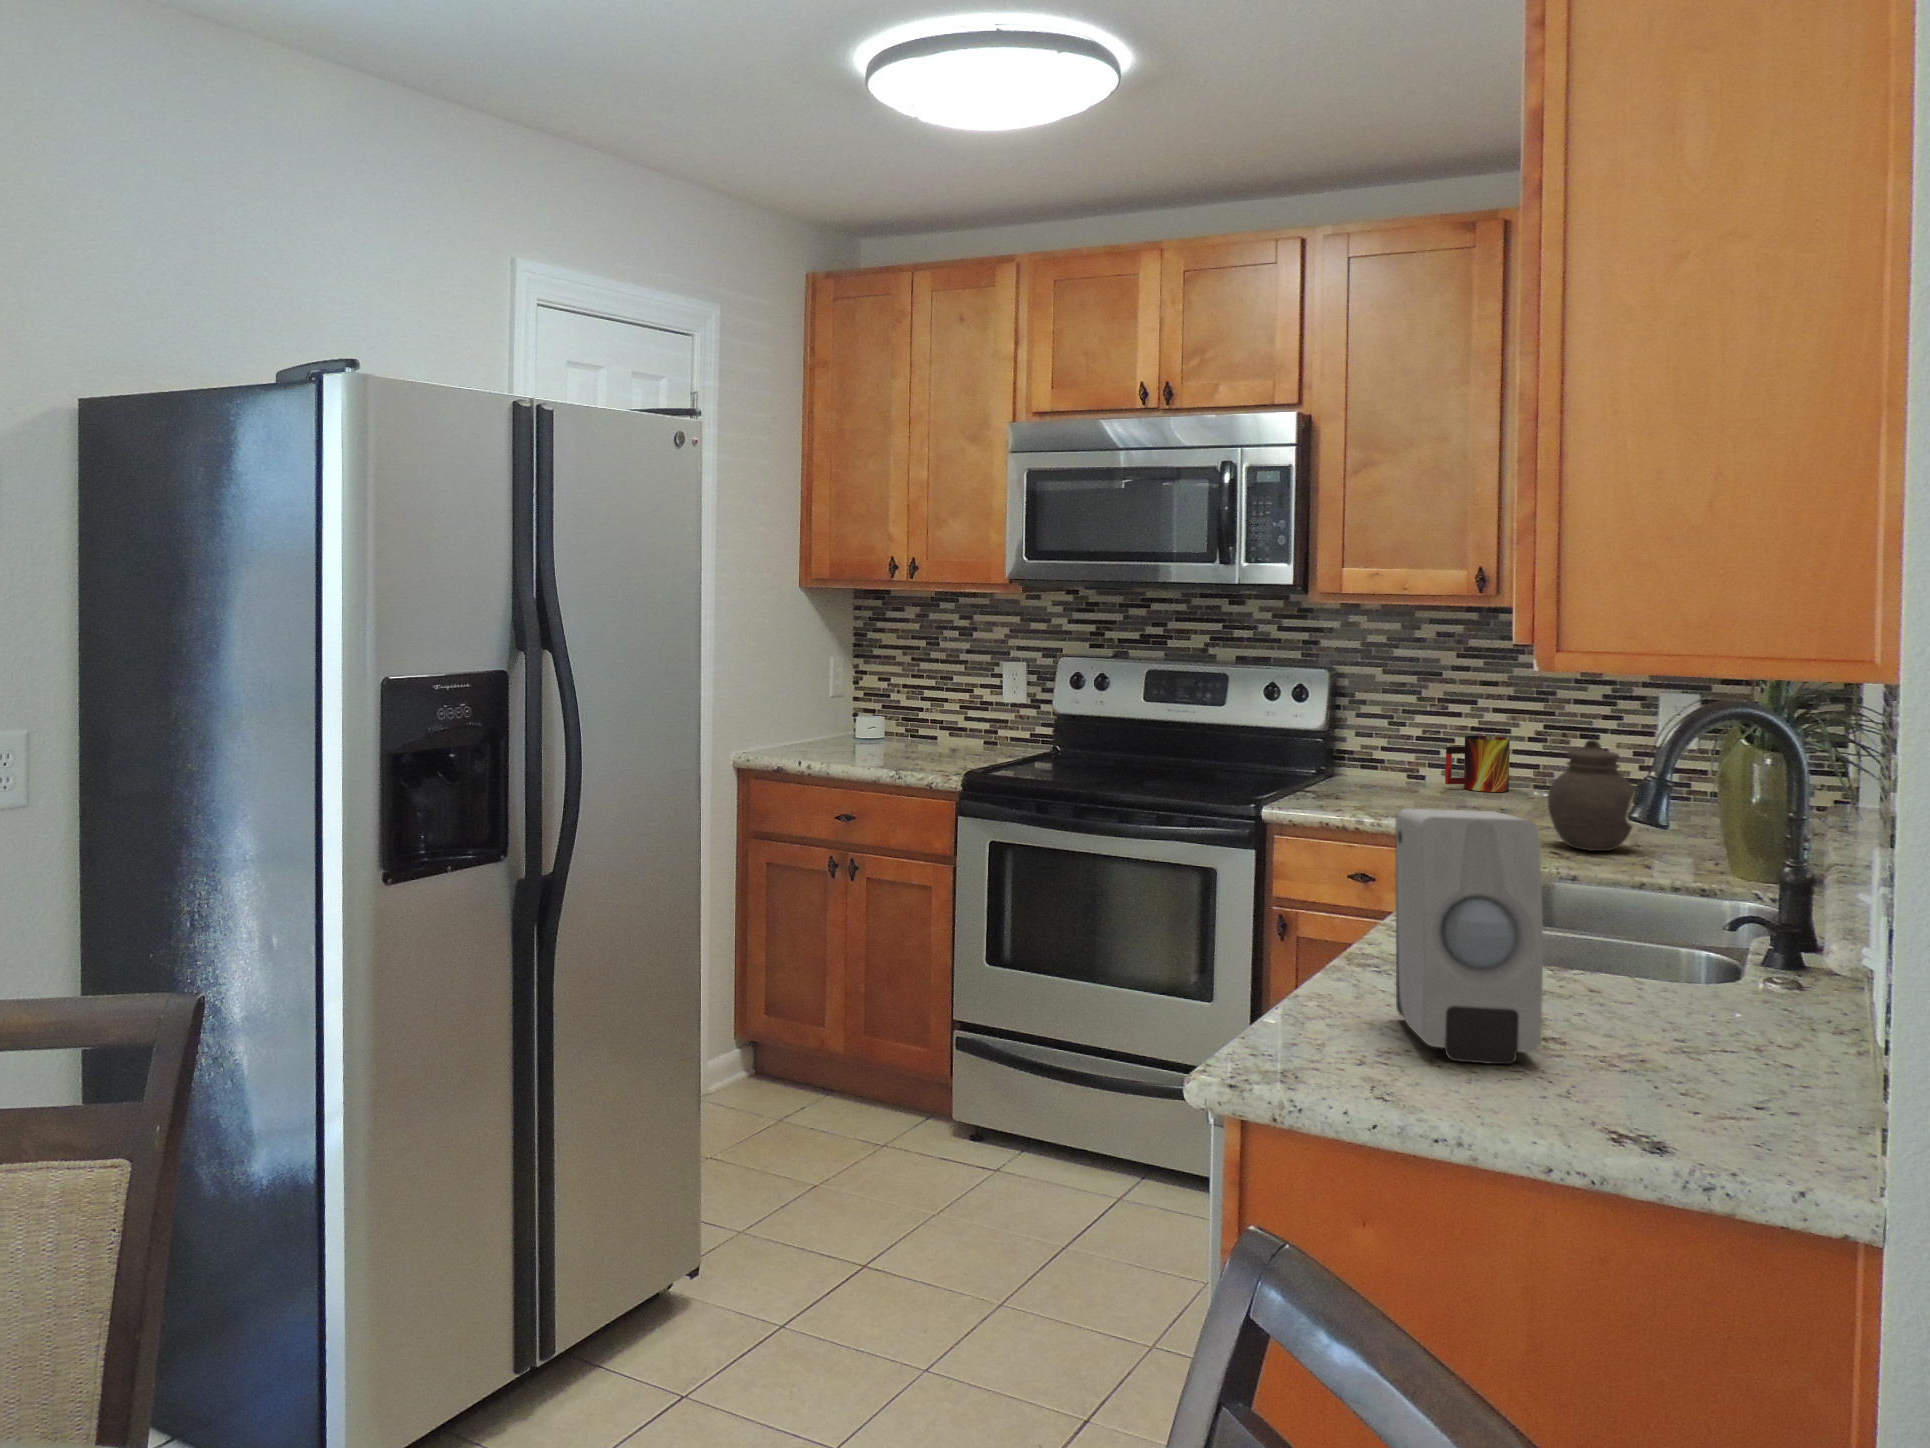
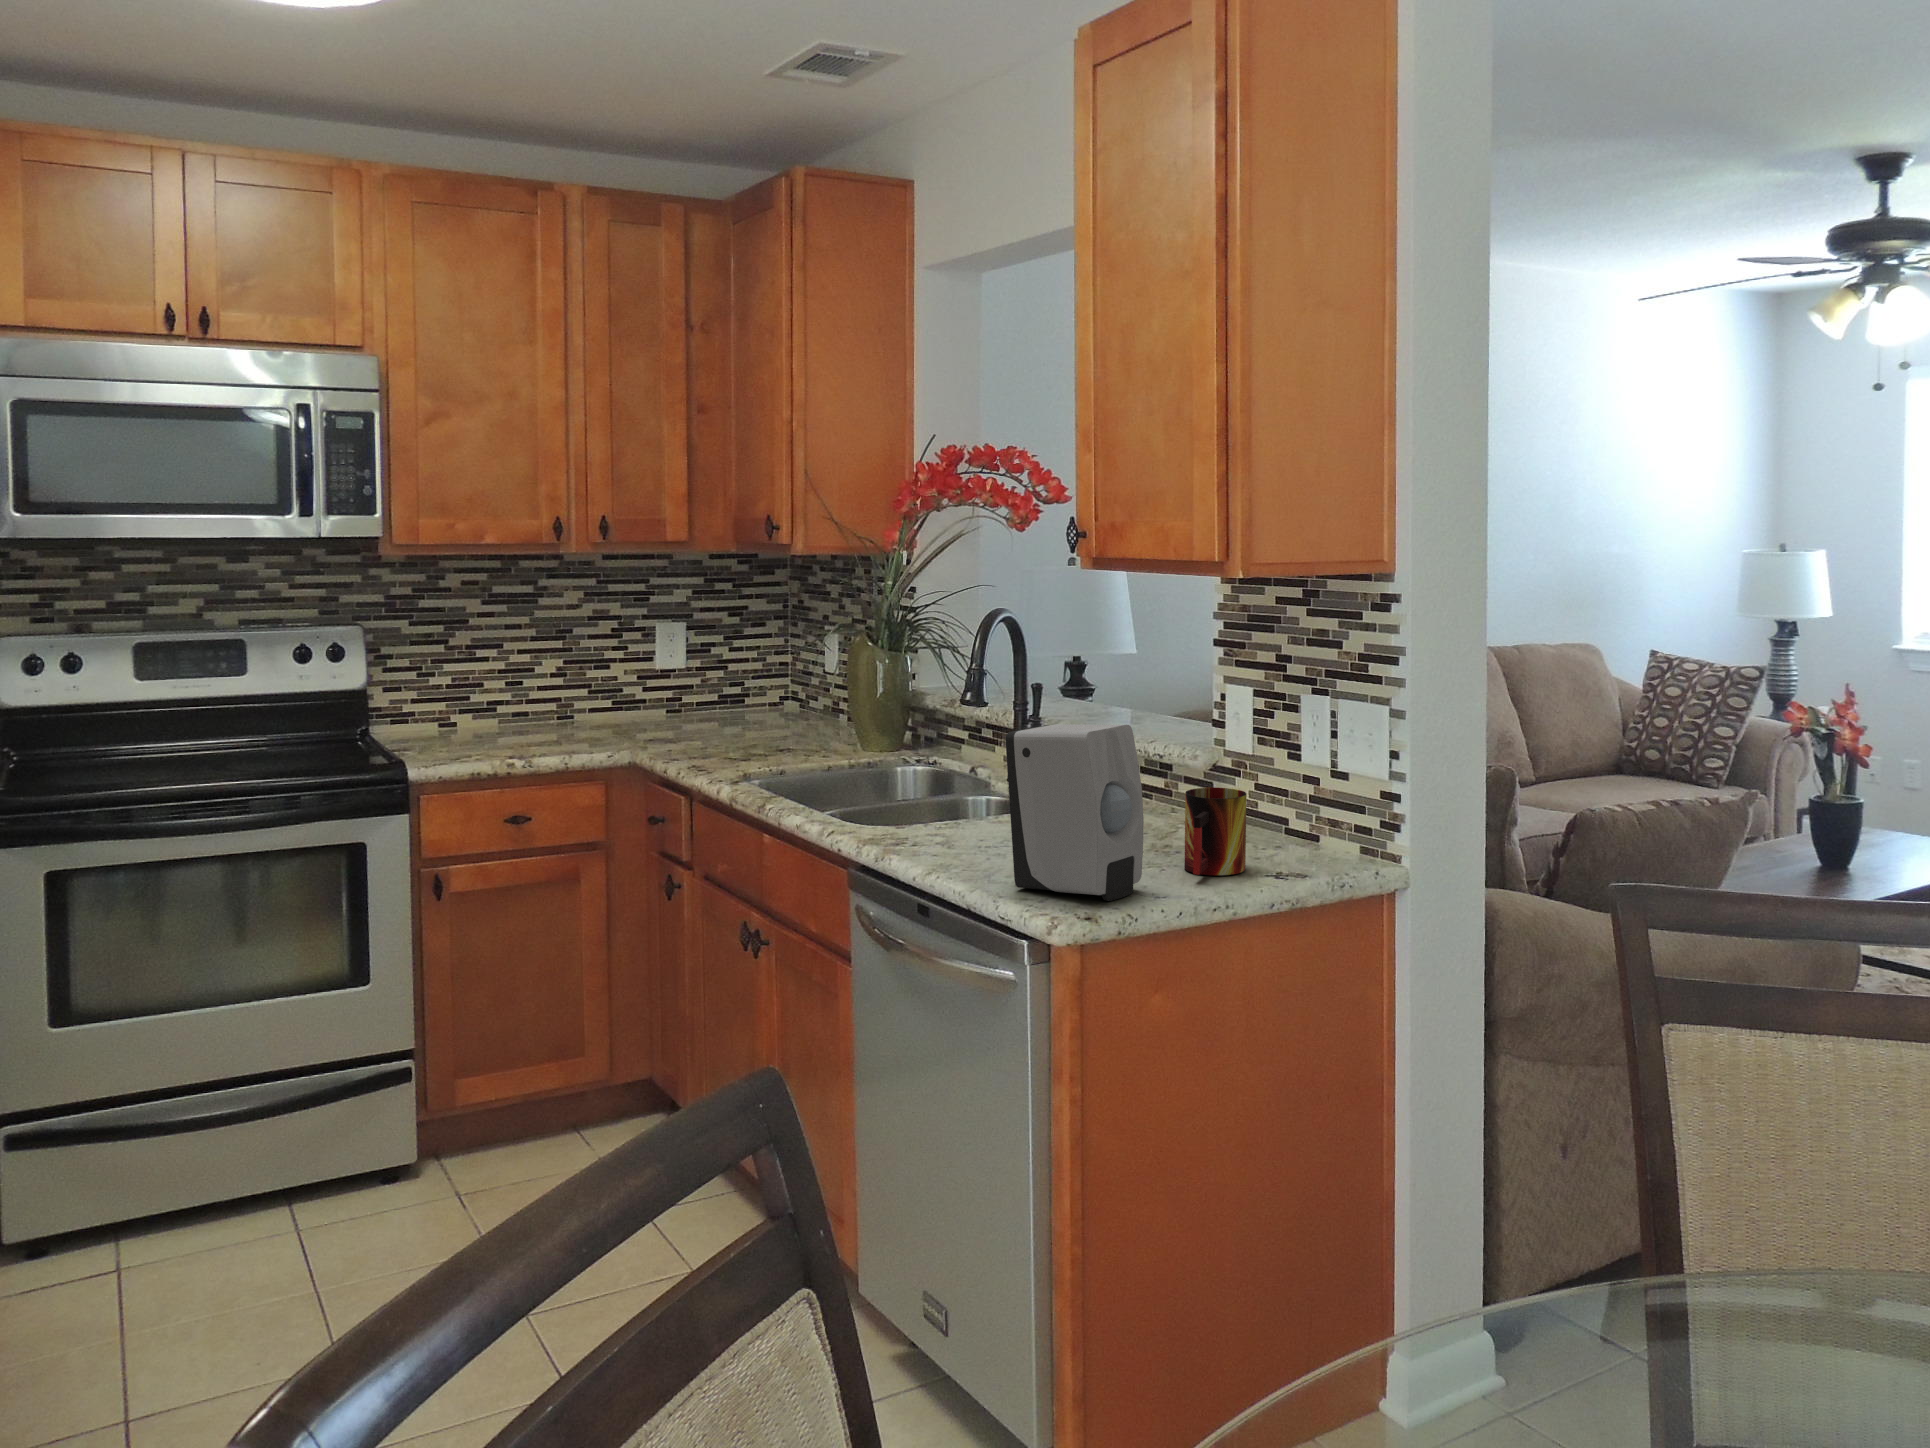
mug: present [1445,736,1510,792] -> present [1184,787,1247,875]
jar: present [1548,740,1635,851] -> none [710,668,778,760]

